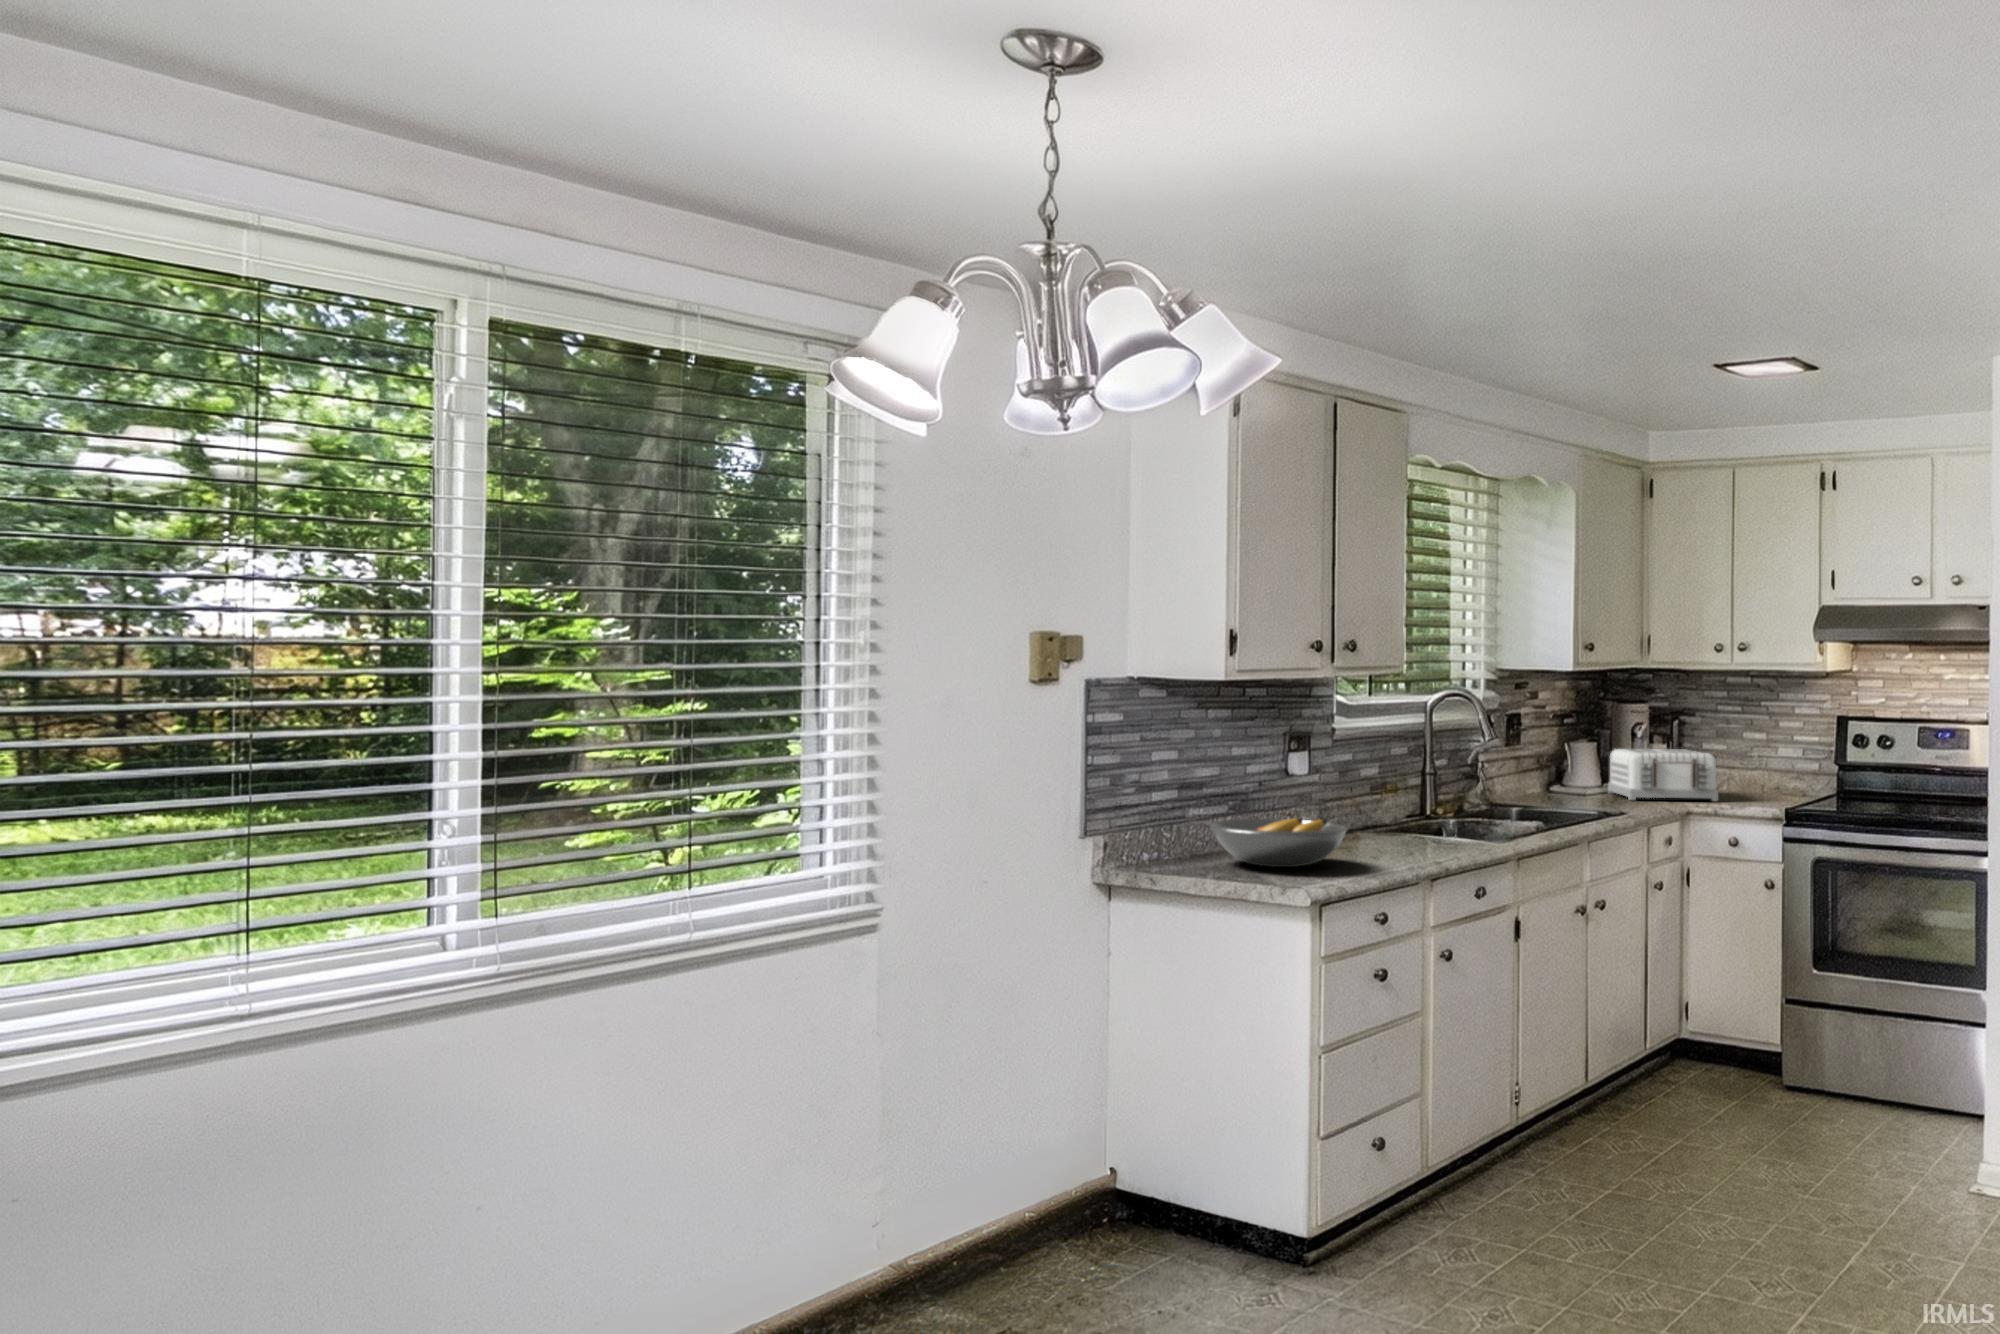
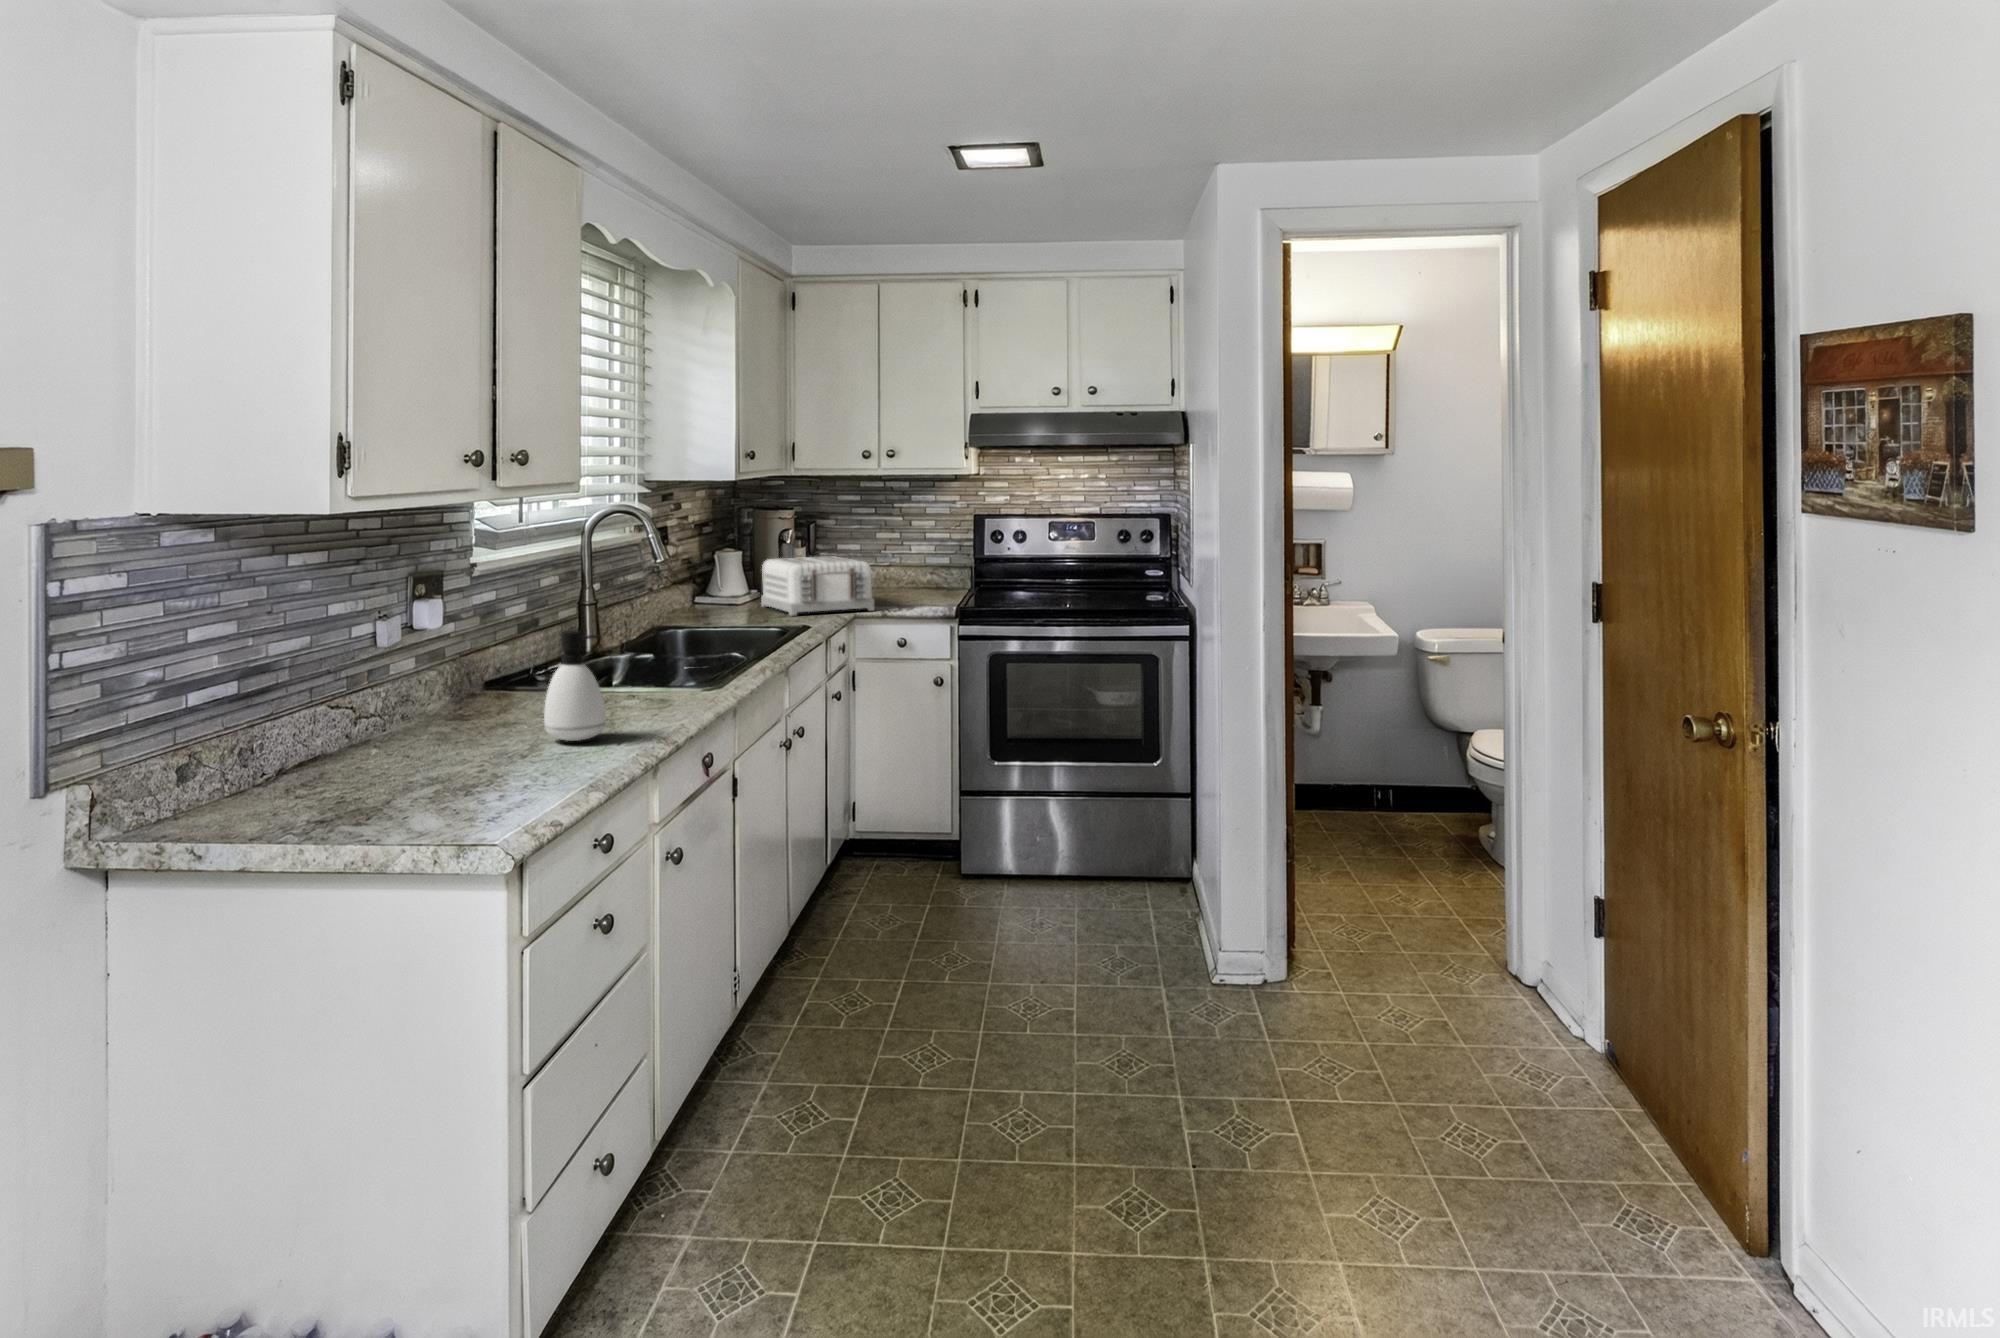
soap dispenser: none [1368,773,1414,856] -> present [544,630,606,741]
fruit bowl: present [1211,818,1347,867] -> none [309,707,524,788]

